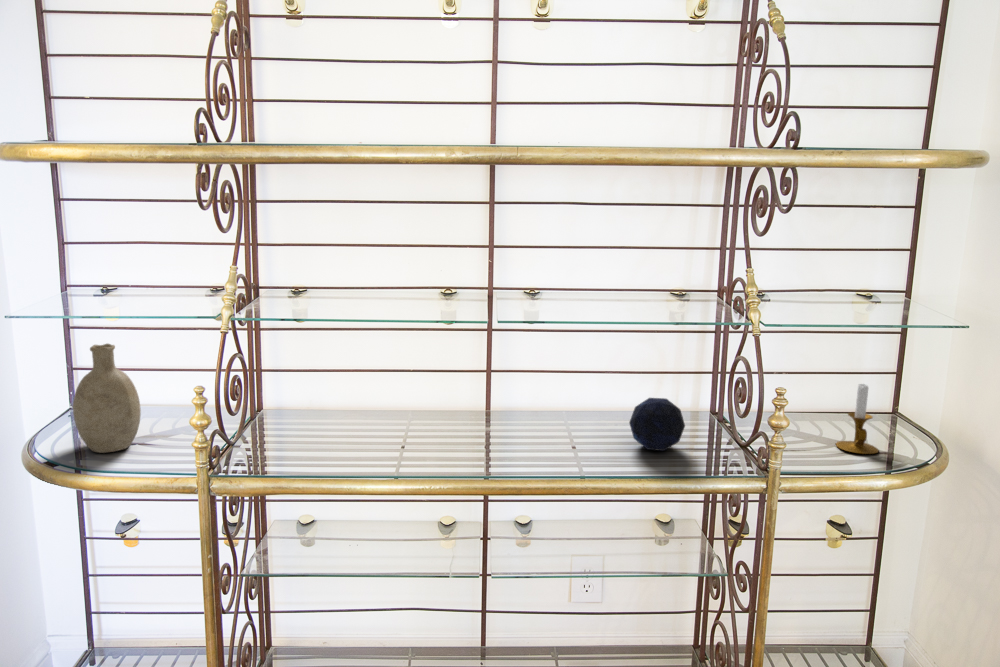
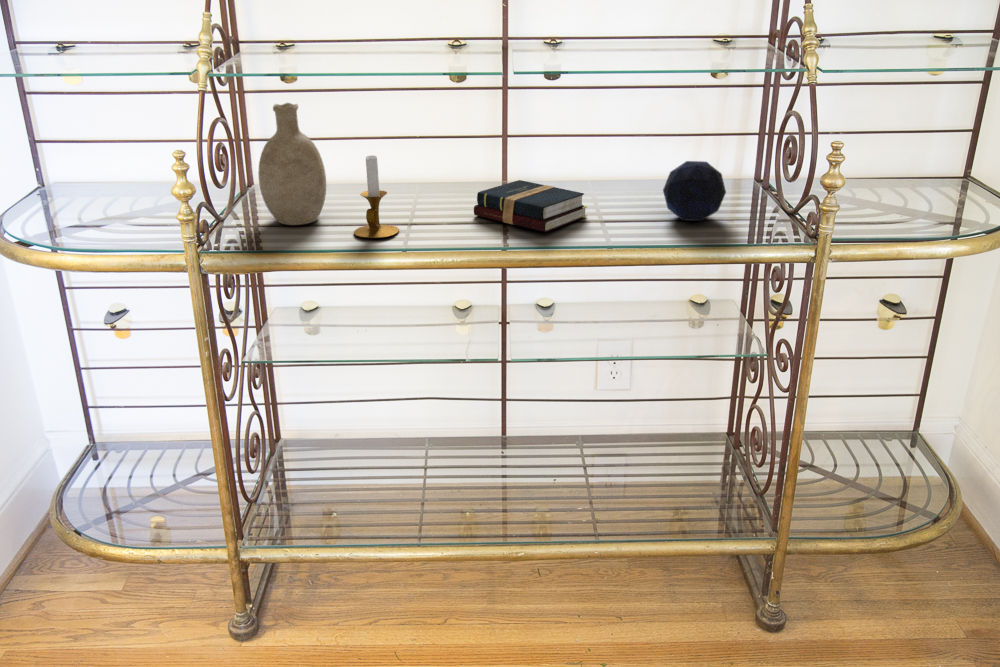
decorative vase: present [73,344,141,453] -> present [258,103,326,225]
candlestick: present [836,384,878,454] -> present [354,155,399,238]
hardback book: none [461,409,562,460] -> present [474,180,587,232]

